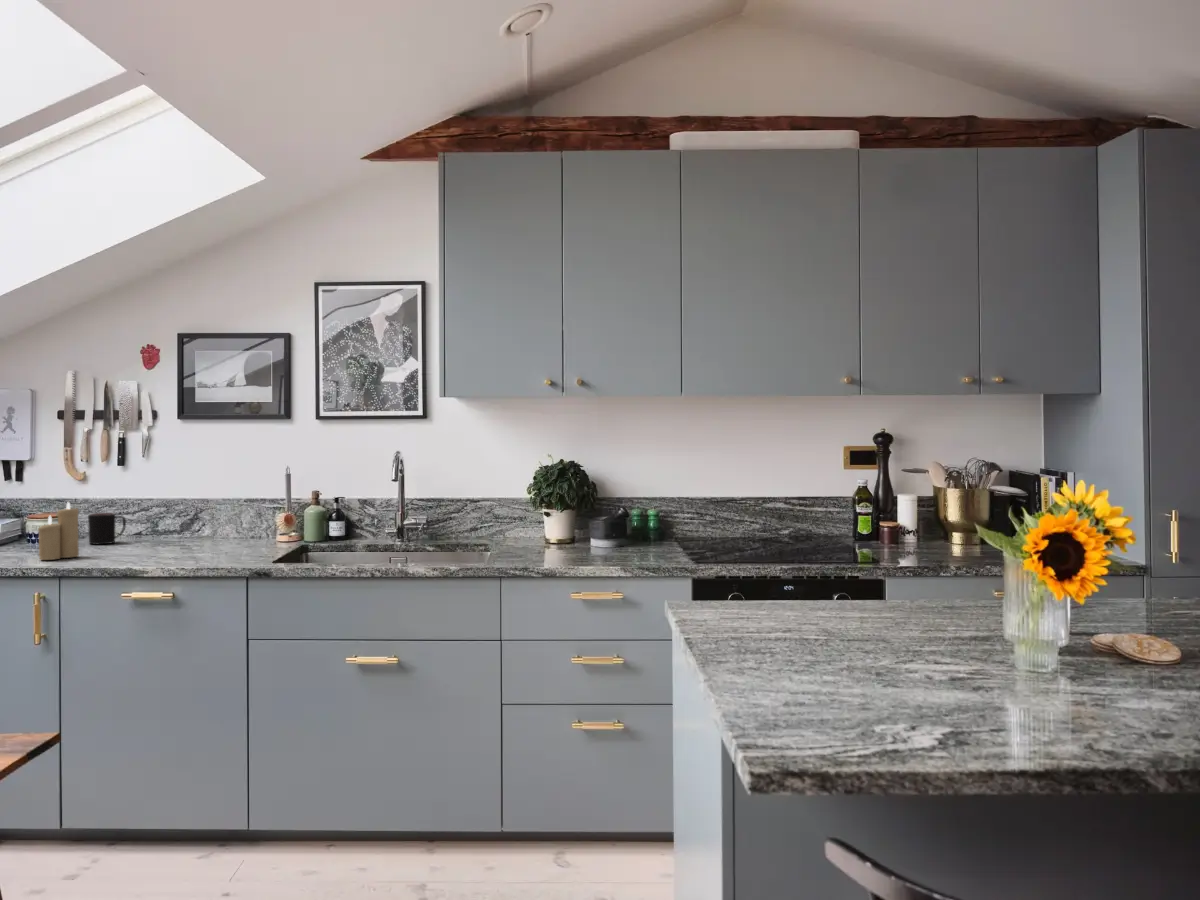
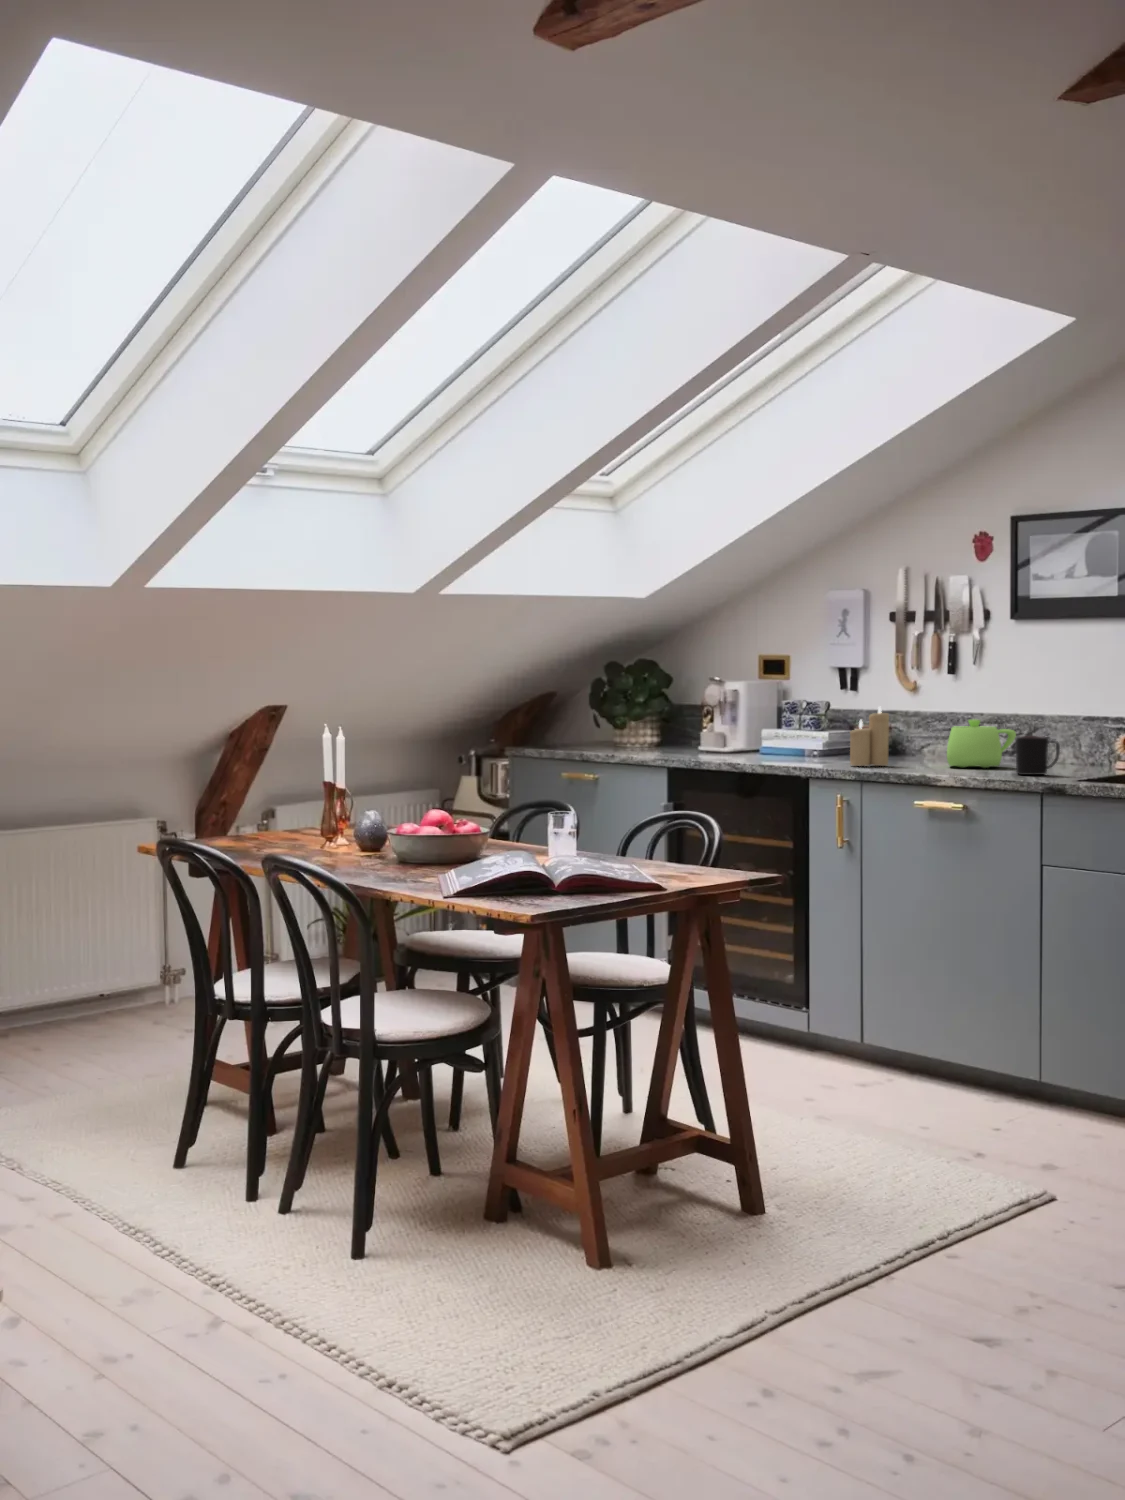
teapot: none [135,509,199,553] -> present [947,719,1016,768]
mug: present [88,513,126,544] -> present [1016,736,1060,775]

